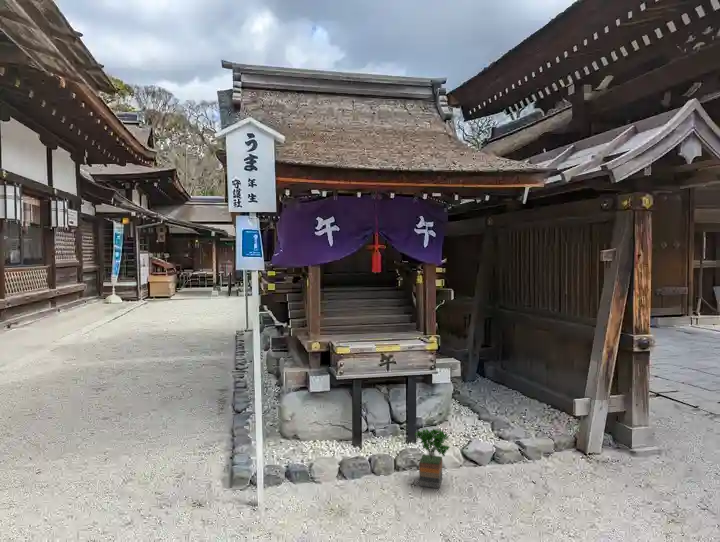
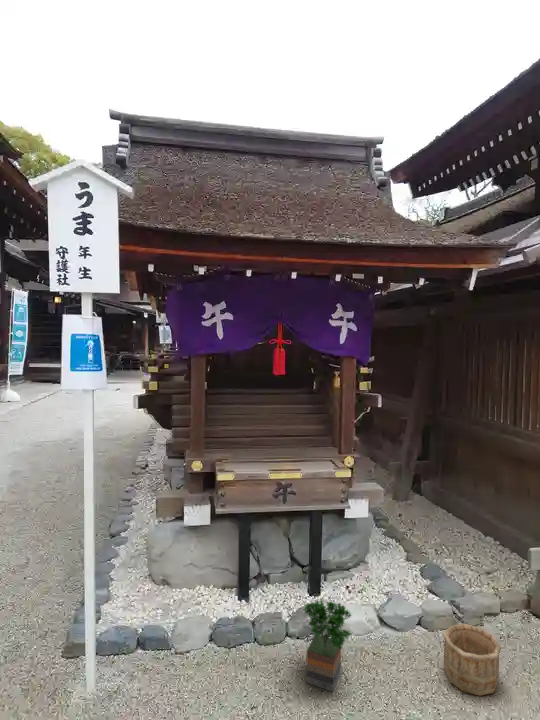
wooden bucket: none [511,441,550,482] -> present [443,623,501,696]

